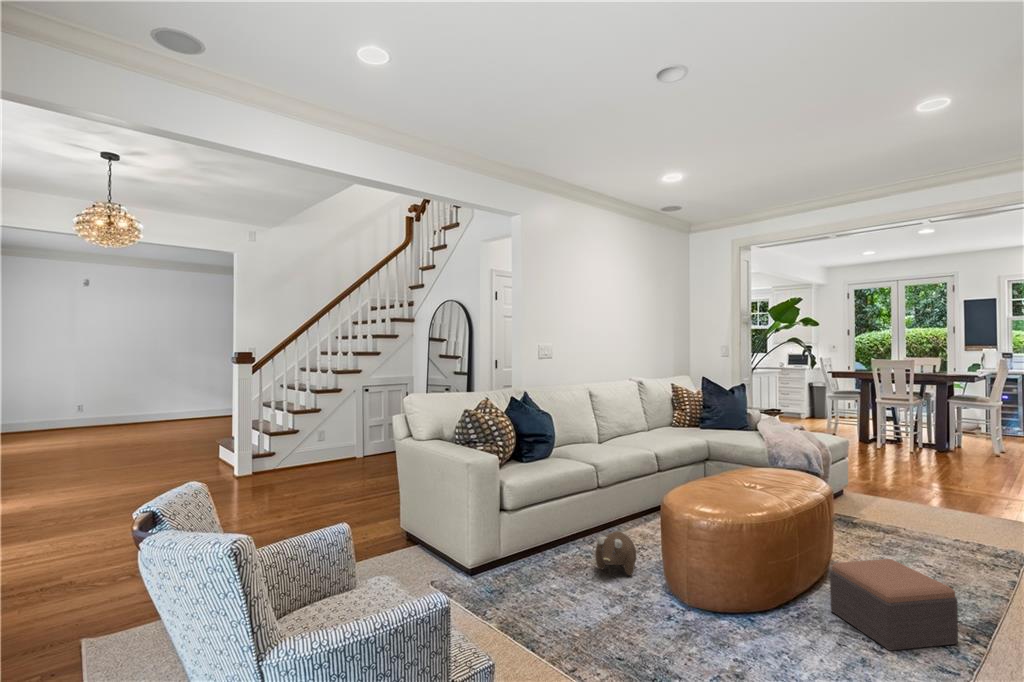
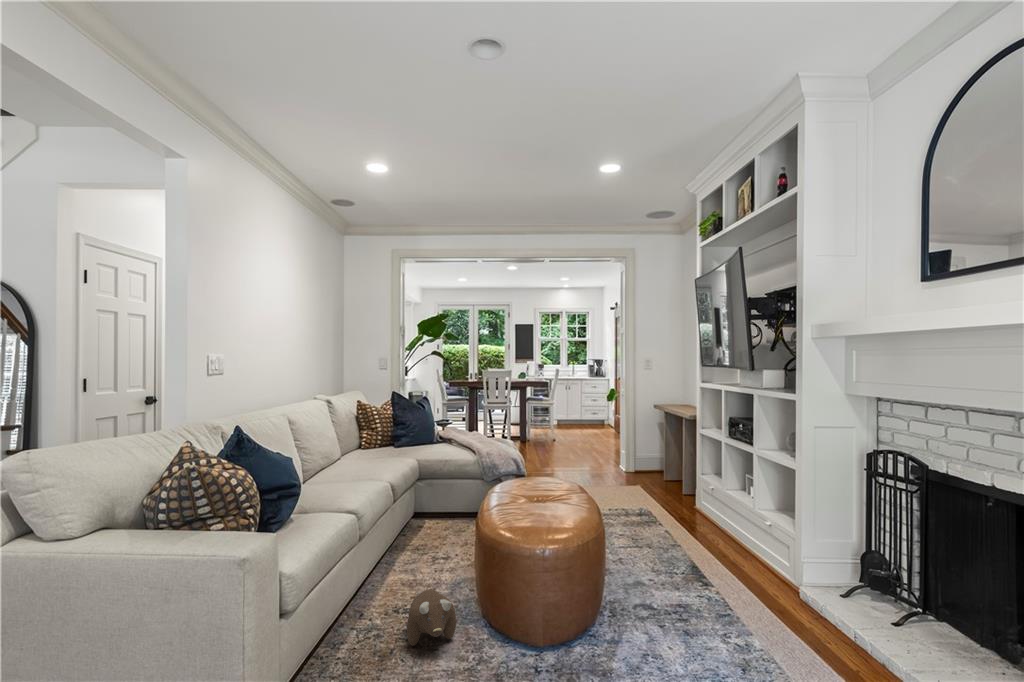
footstool: present [830,559,958,651] -> none [622,539,702,617]

